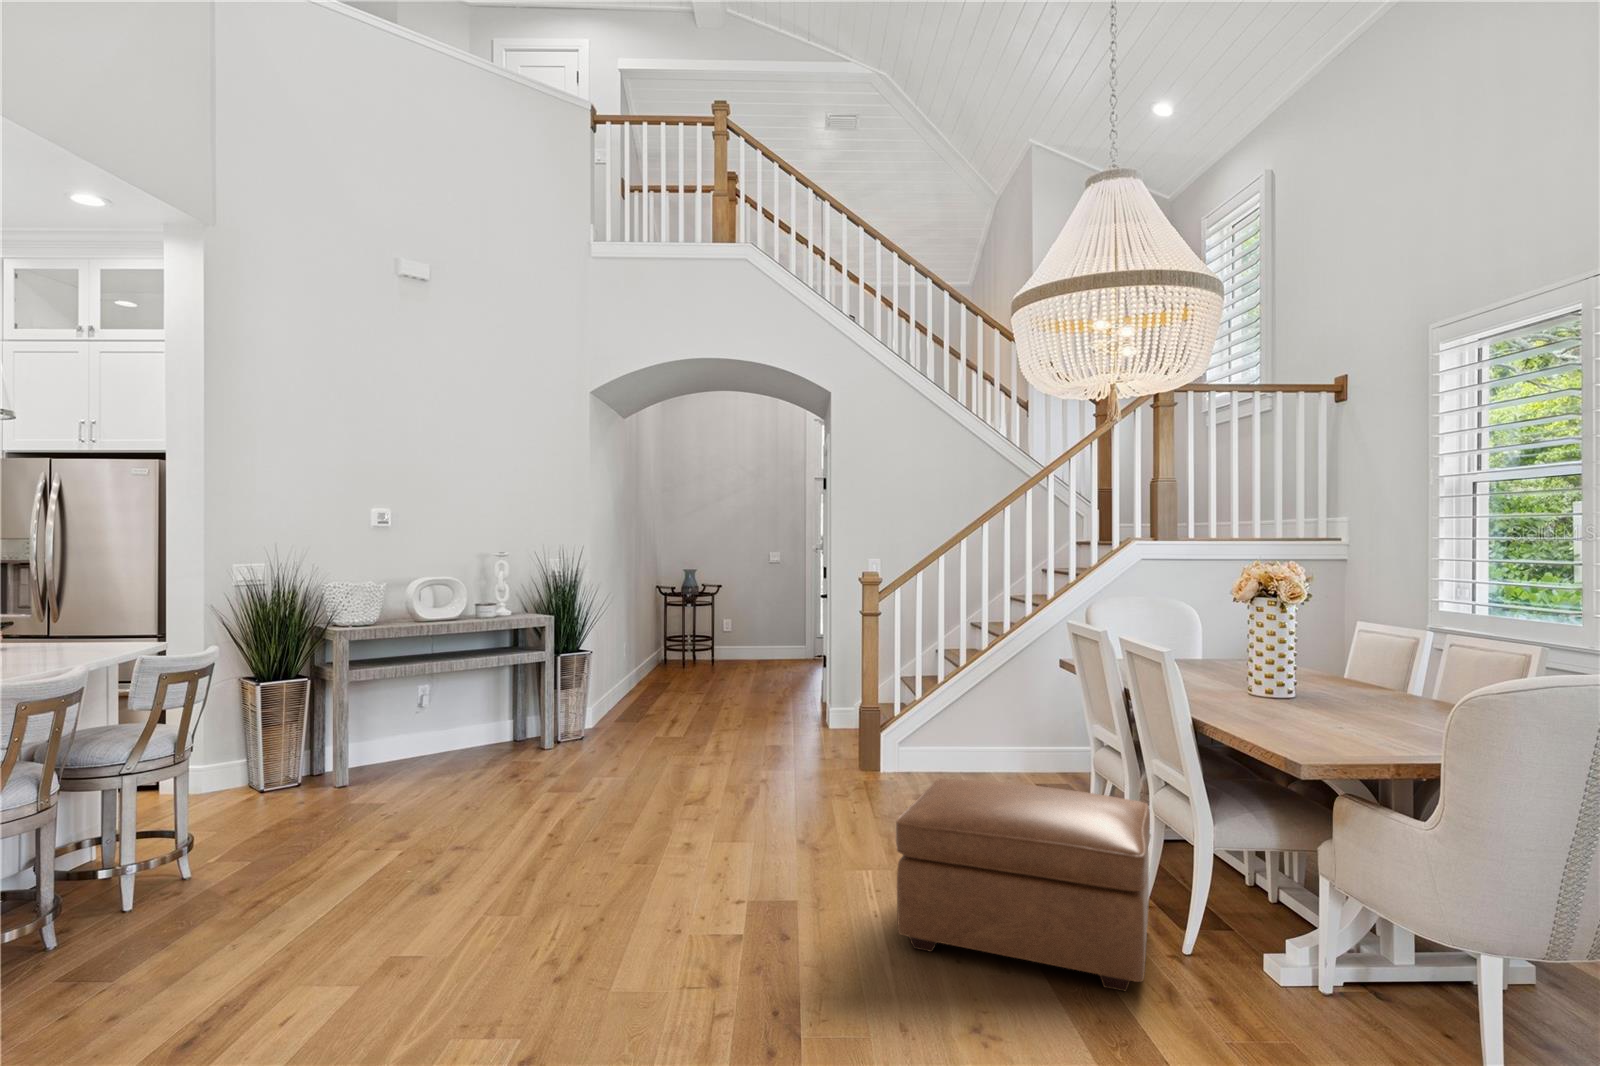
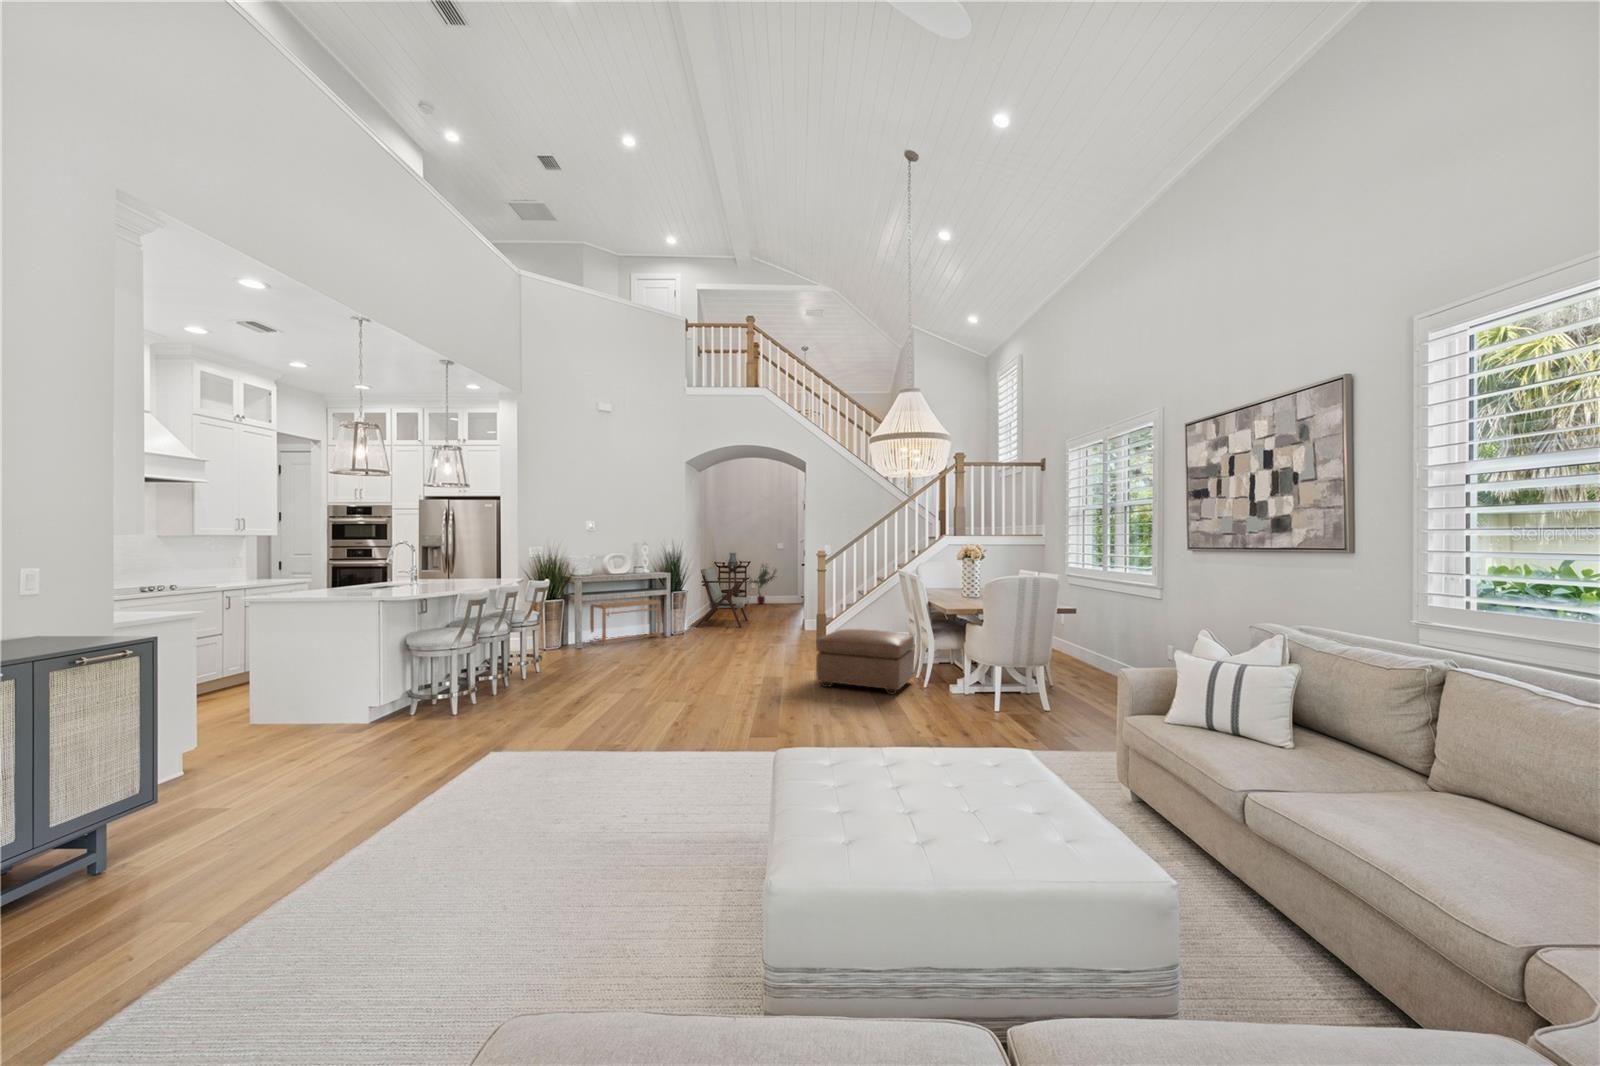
potted tree: none [709,588,769,661] -> present [749,564,776,604]
lounge chair: none [609,598,717,721] -> present [696,567,749,627]
side table: none [377,669,532,777] -> present [590,600,661,645]

